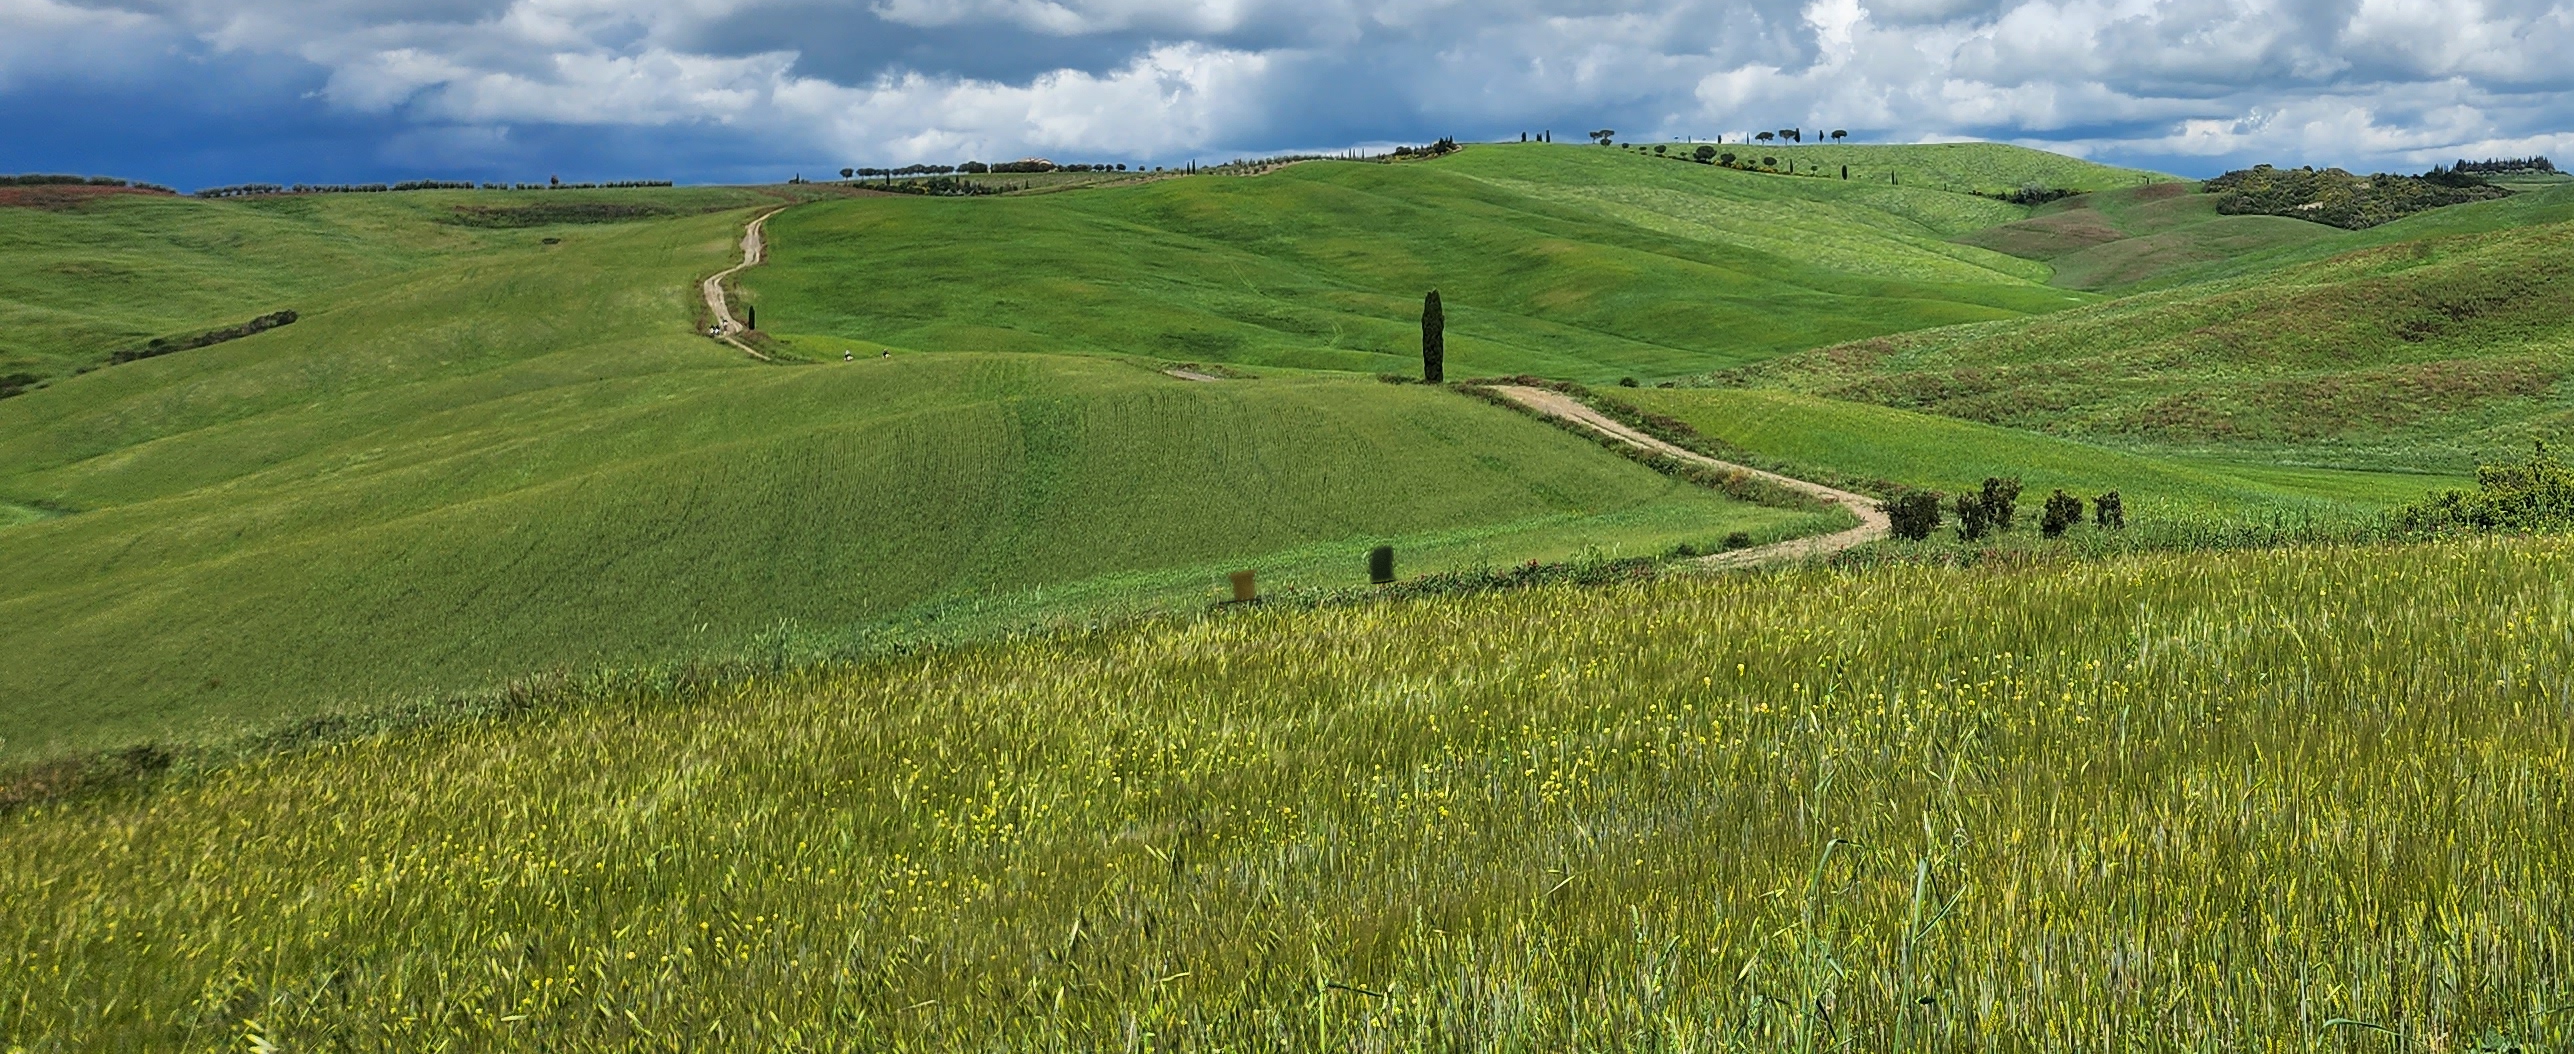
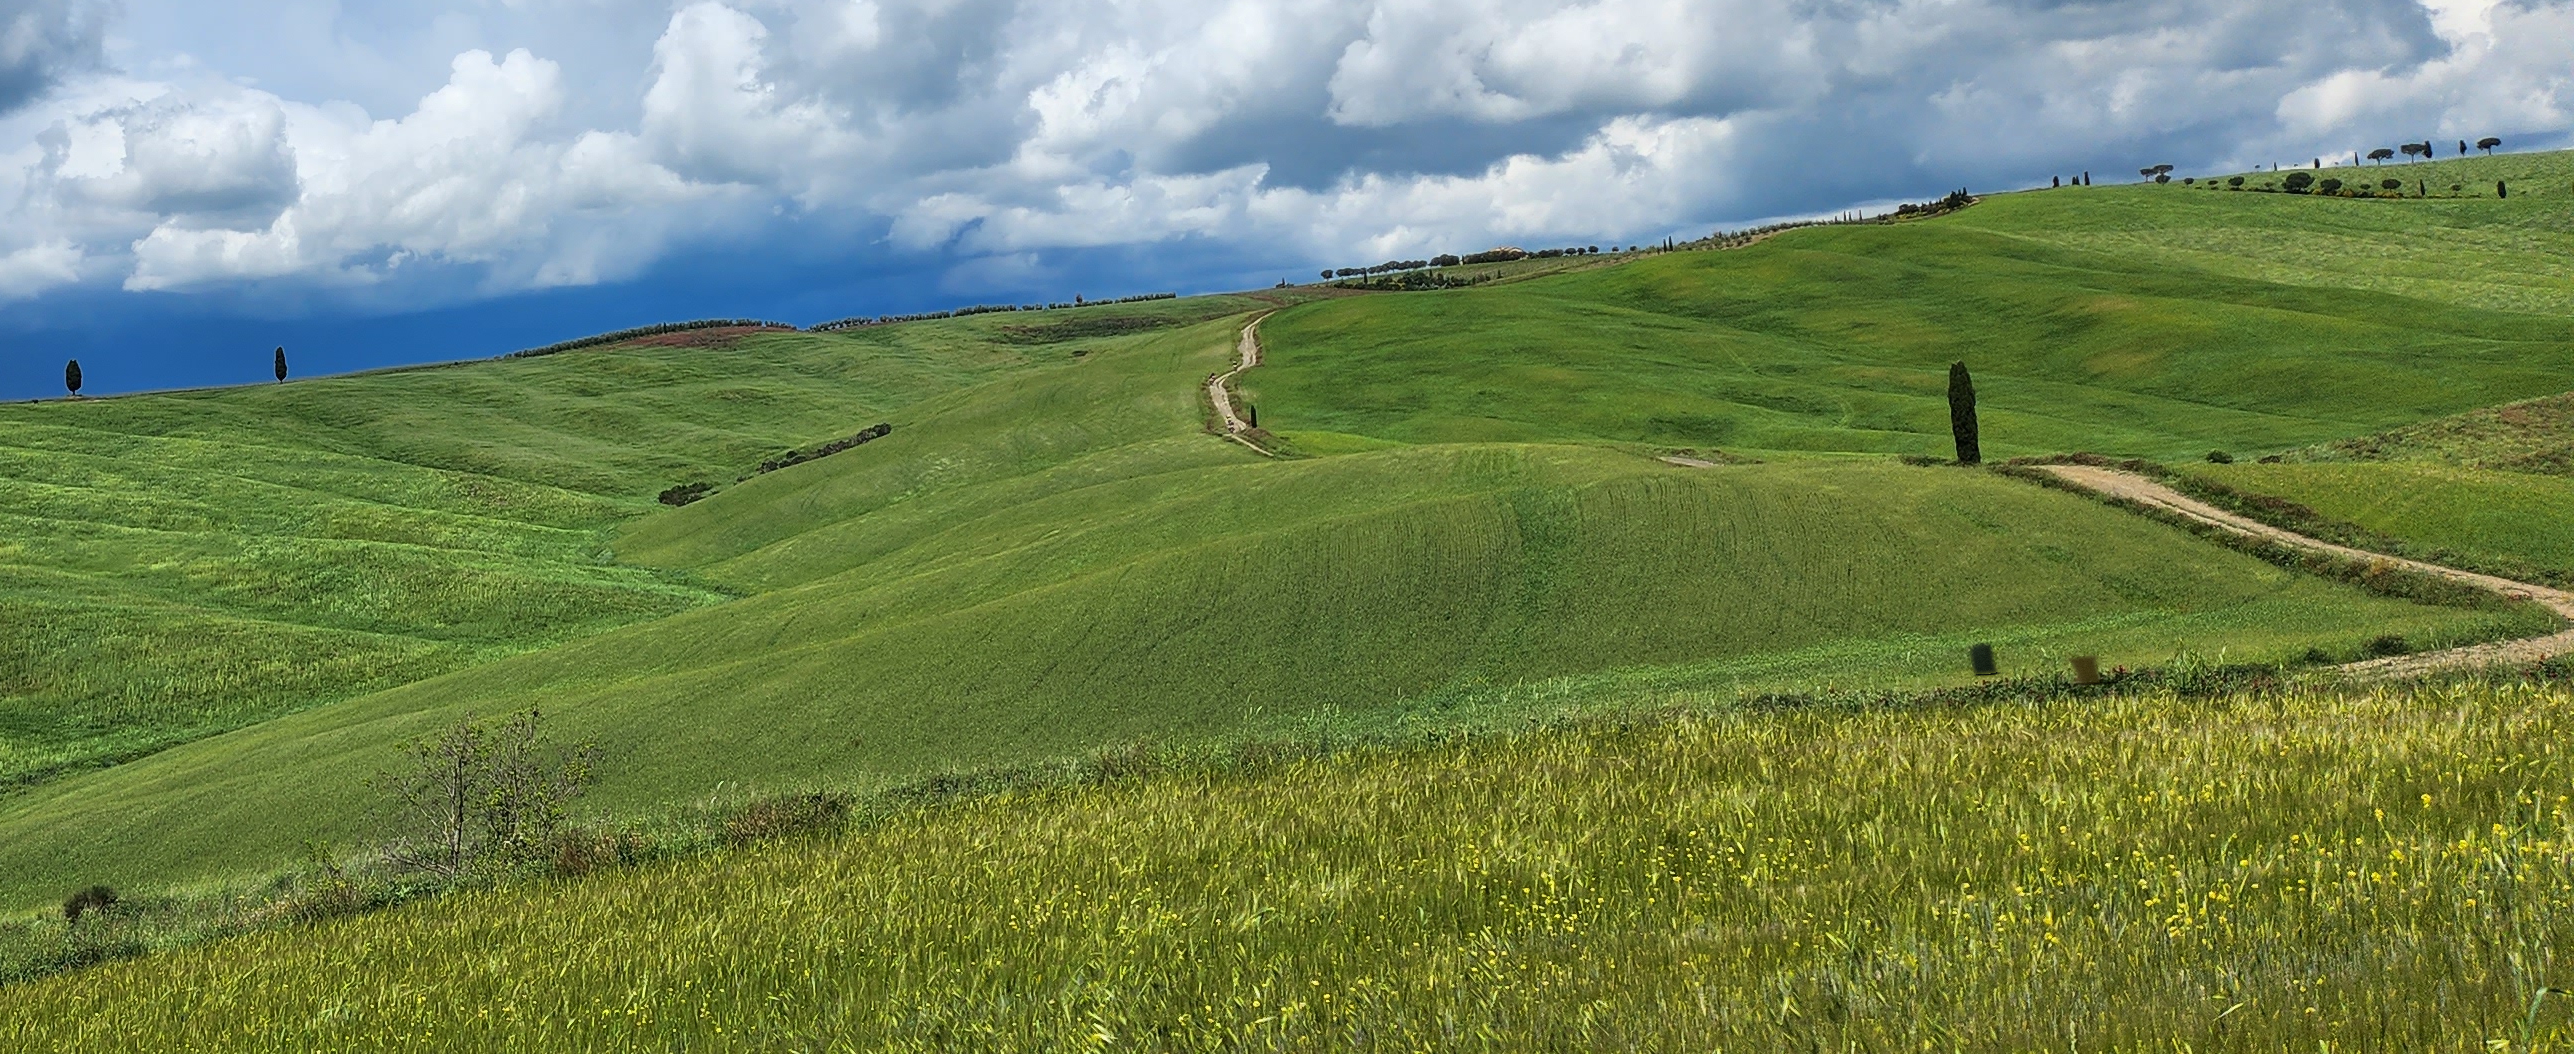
basket: present [1228,570,1256,602] -> present [2069,655,2100,684]

